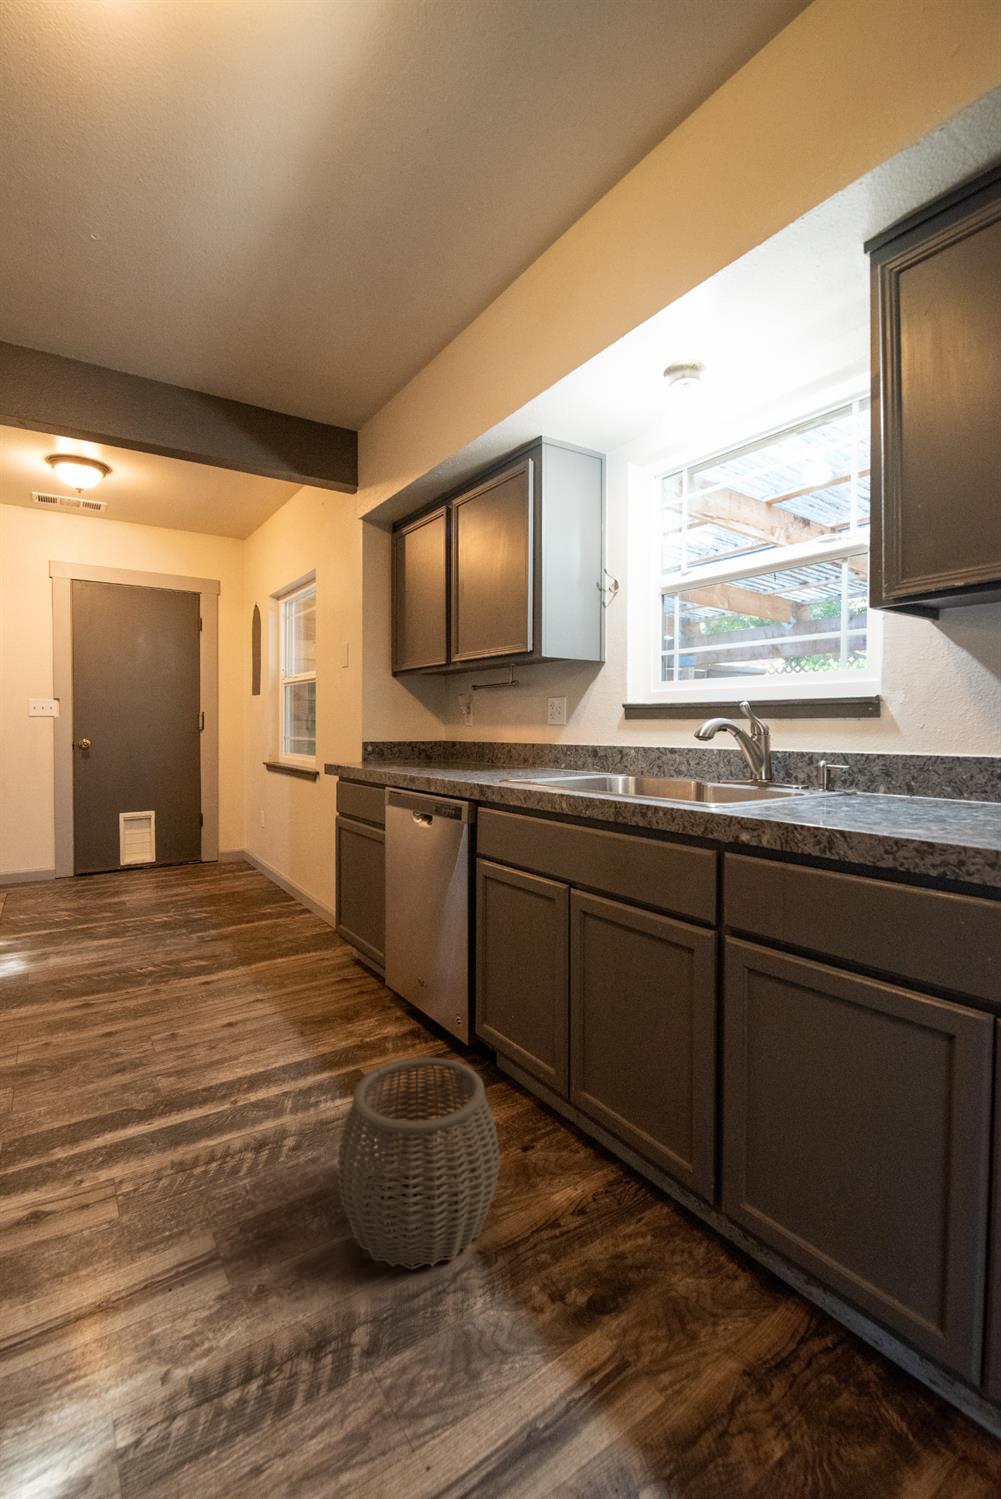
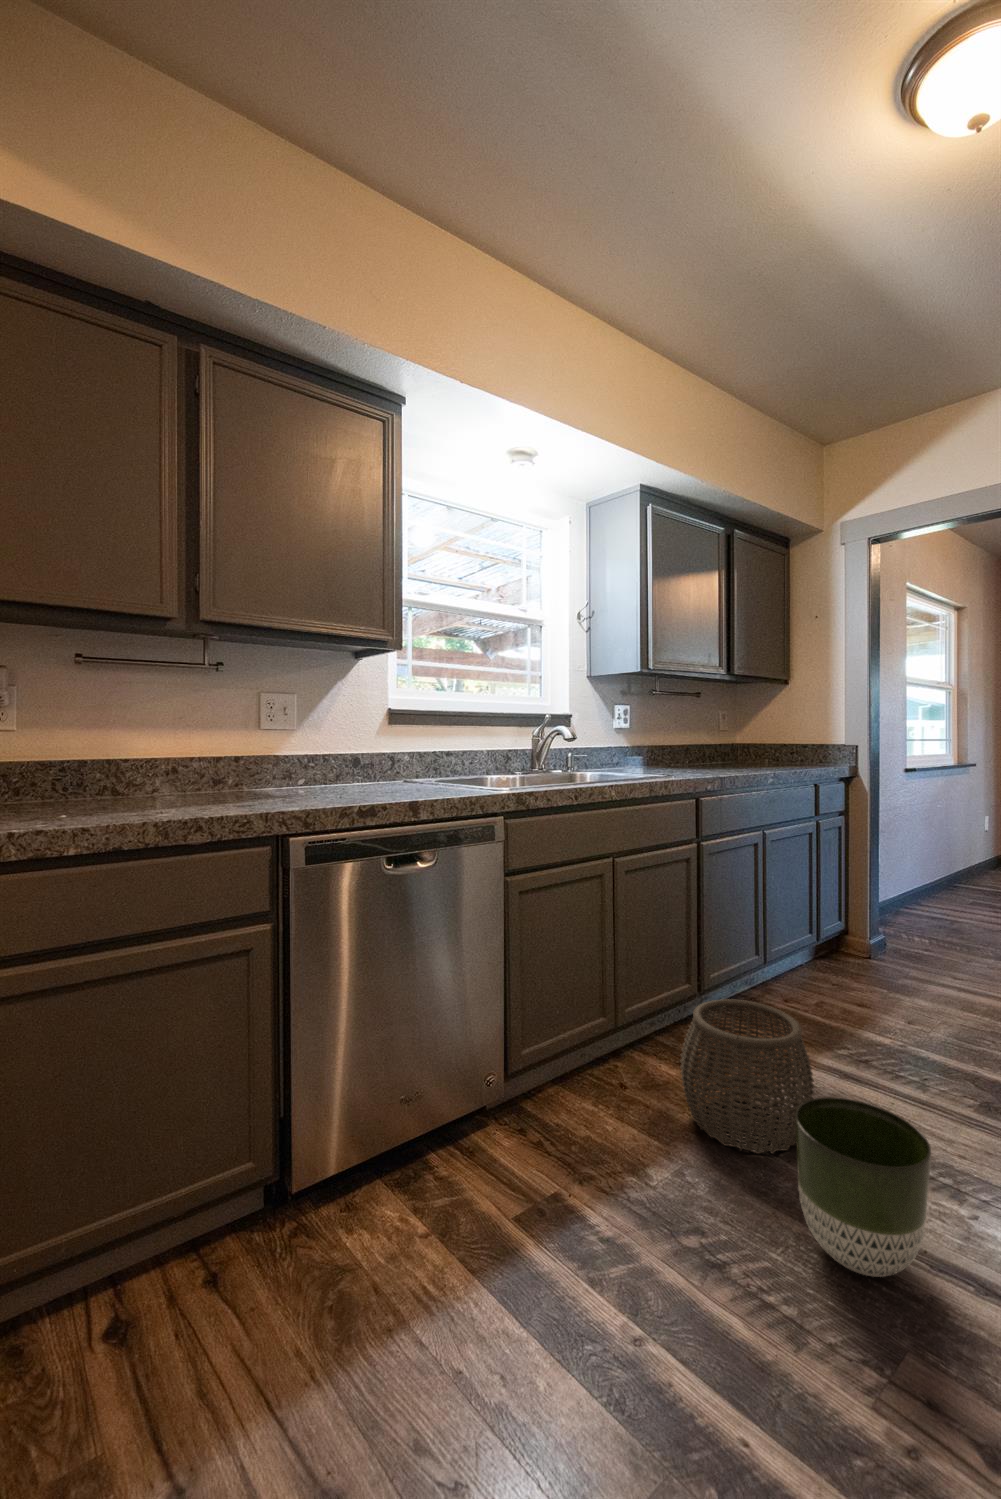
planter: none [135,1076,260,1243] -> present [795,1097,931,1277]

